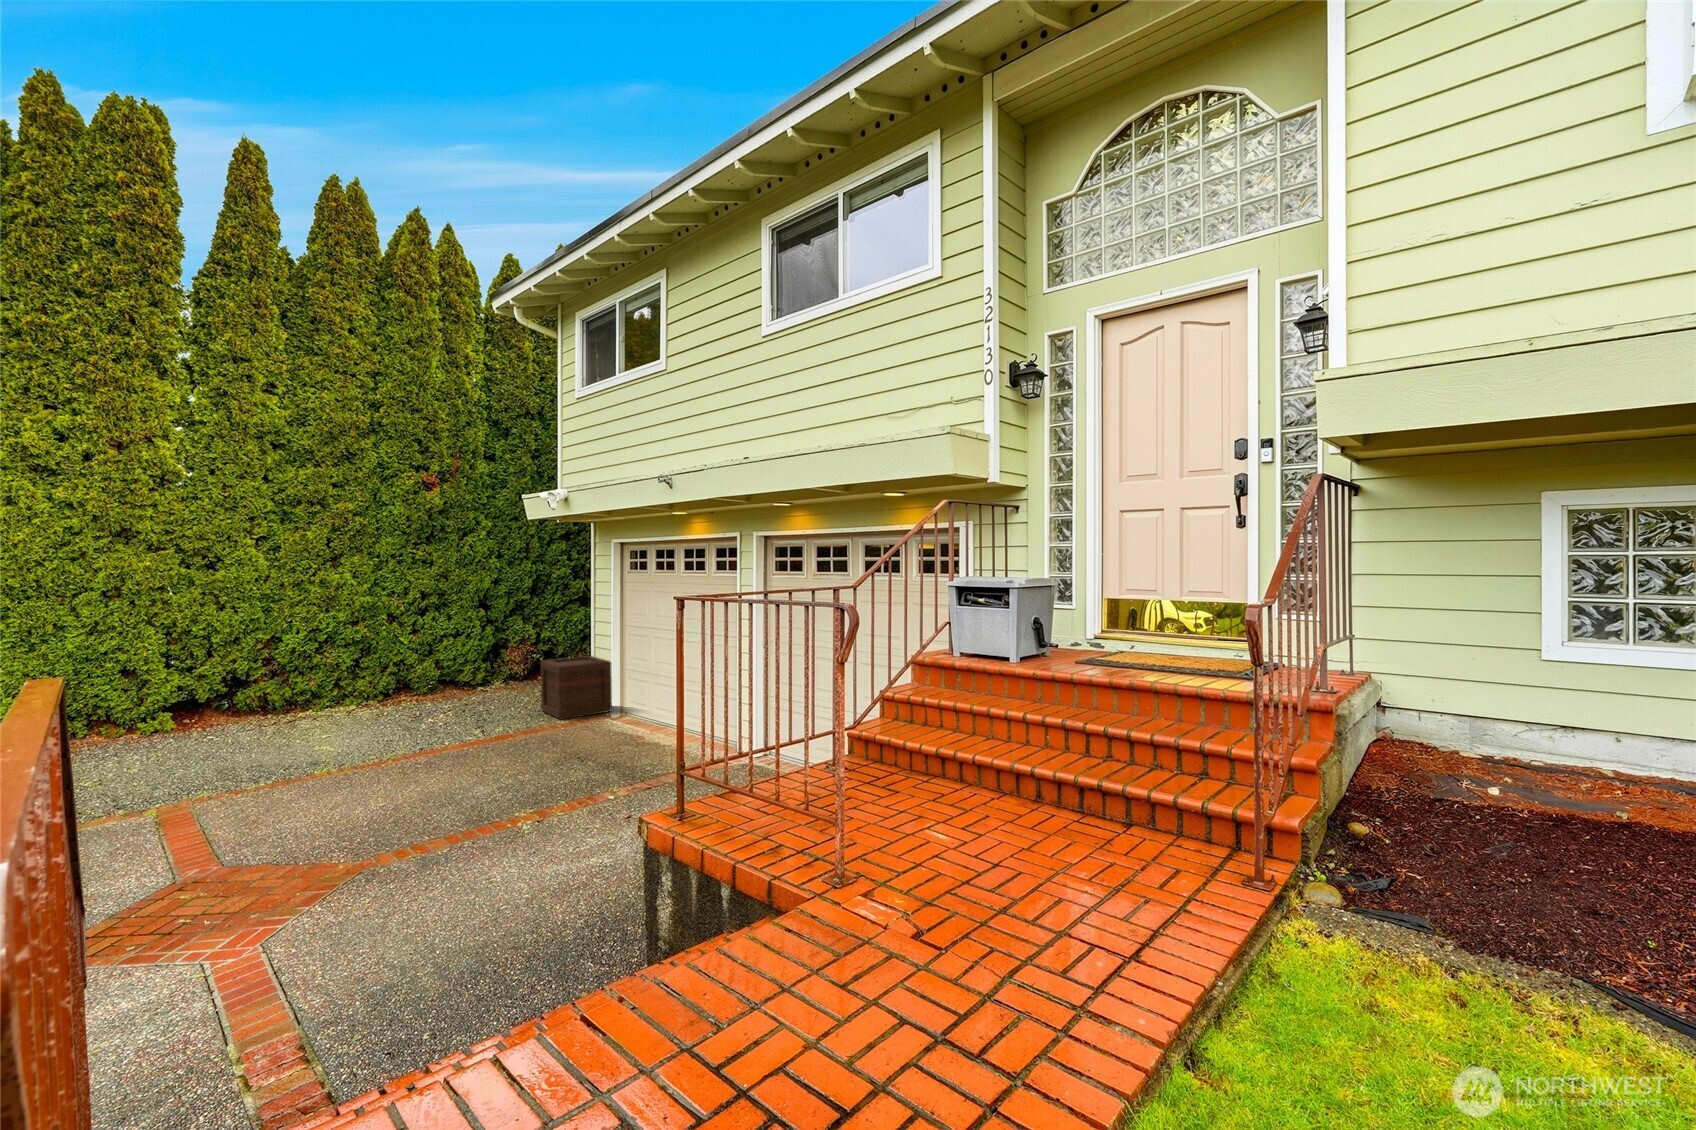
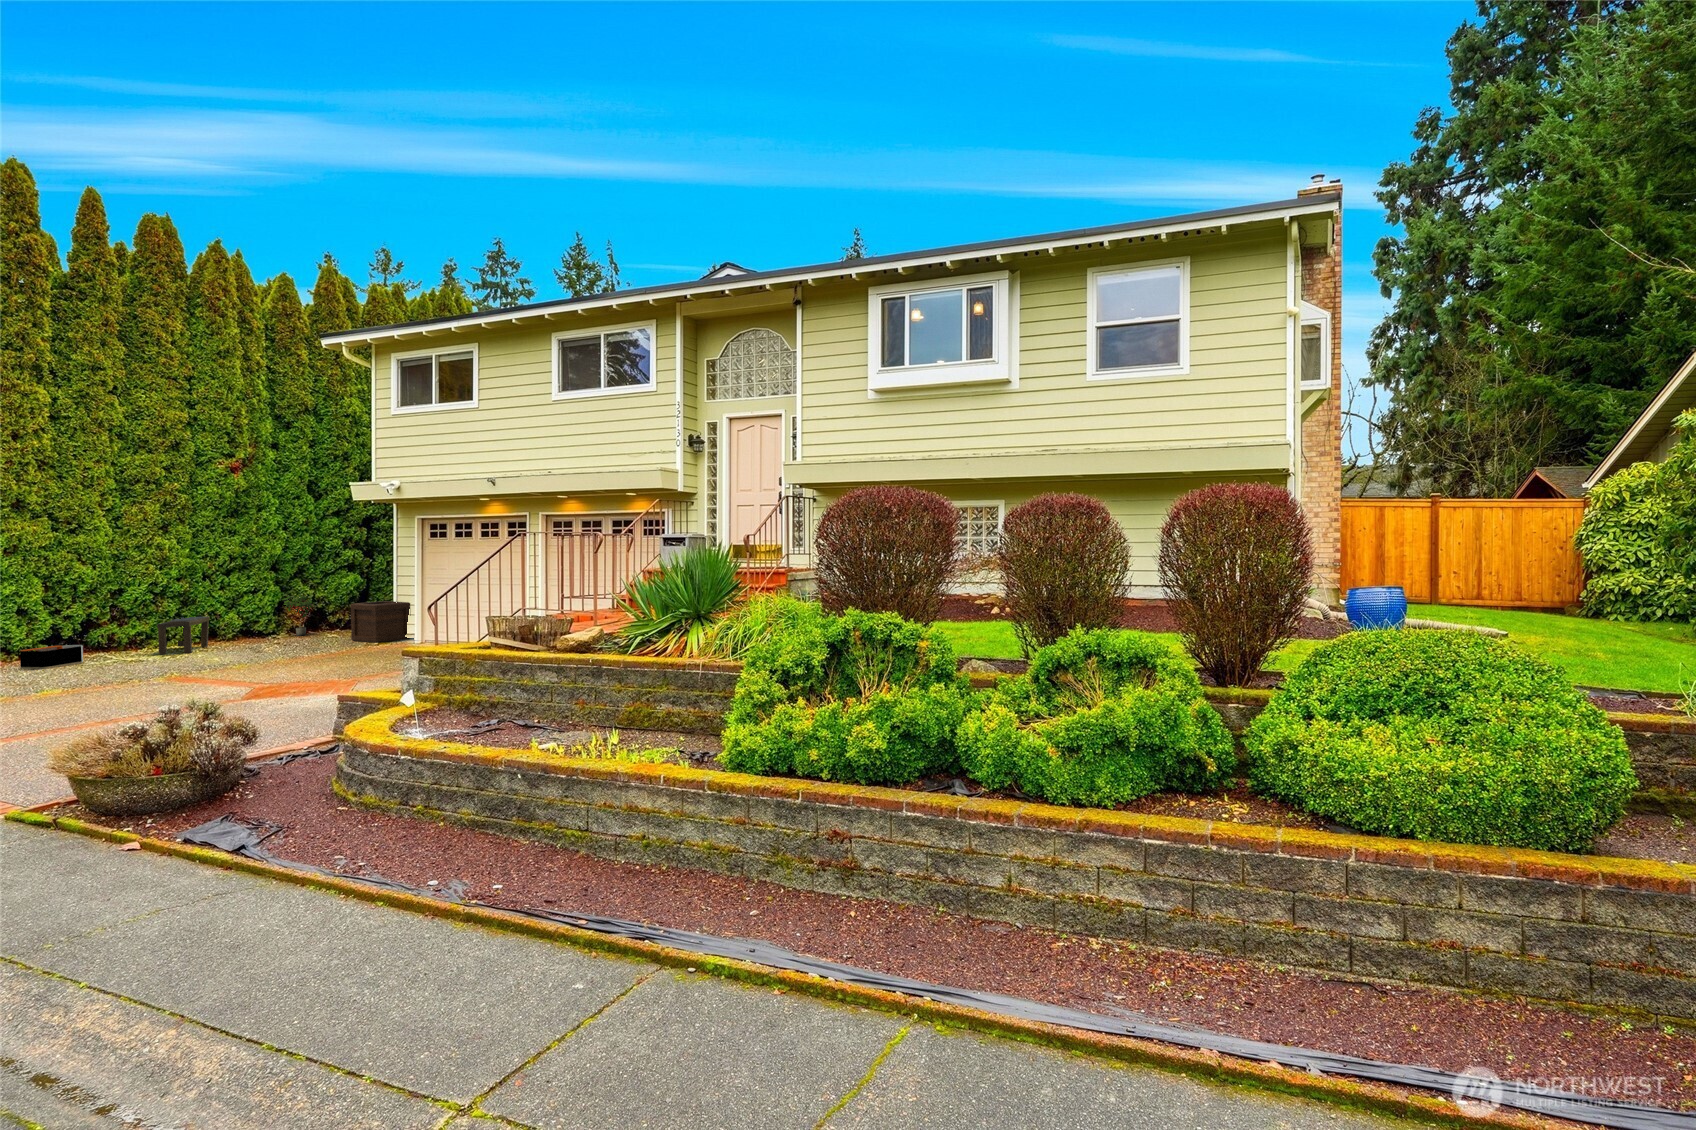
potted plant: none [488,639,528,693] -> present [282,595,312,636]
bench: none [302,672,386,727] -> present [157,616,210,655]
storage bin: none [117,714,202,753] -> present [20,645,83,669]

